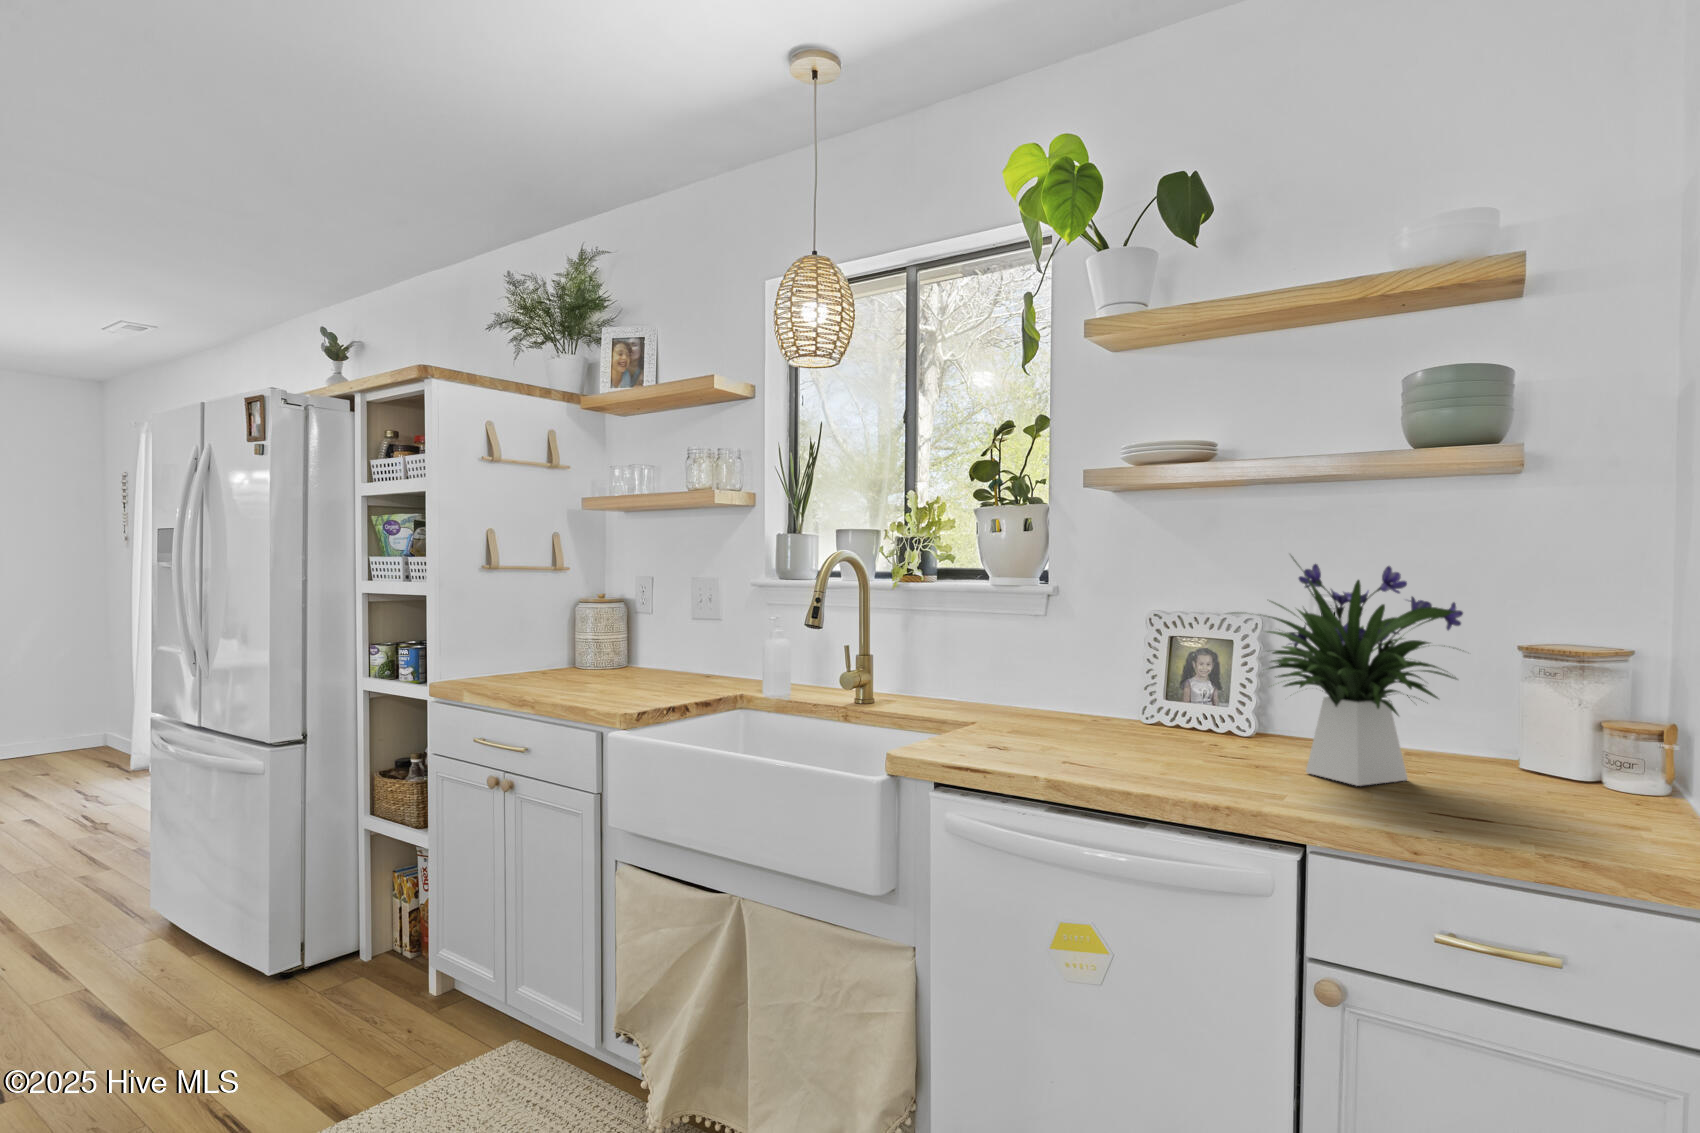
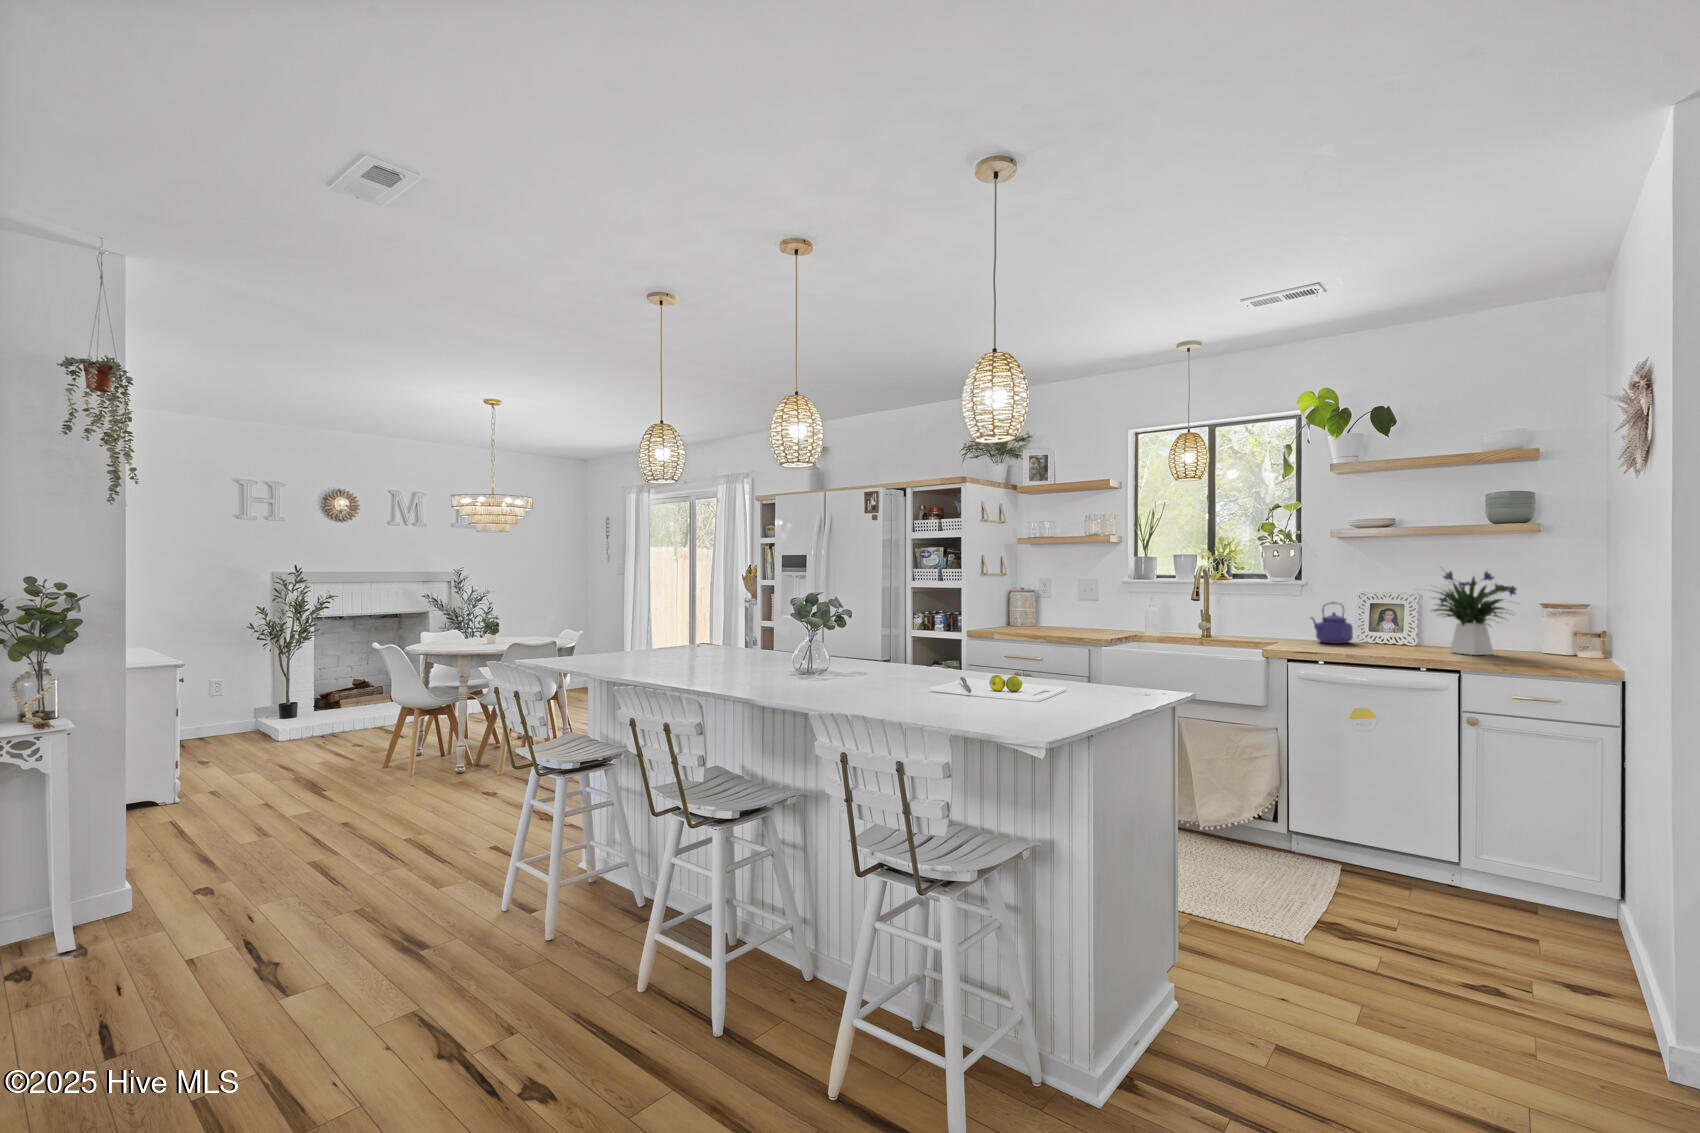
kettle: none [1023,637,1120,736] -> present [1311,608,1353,644]

